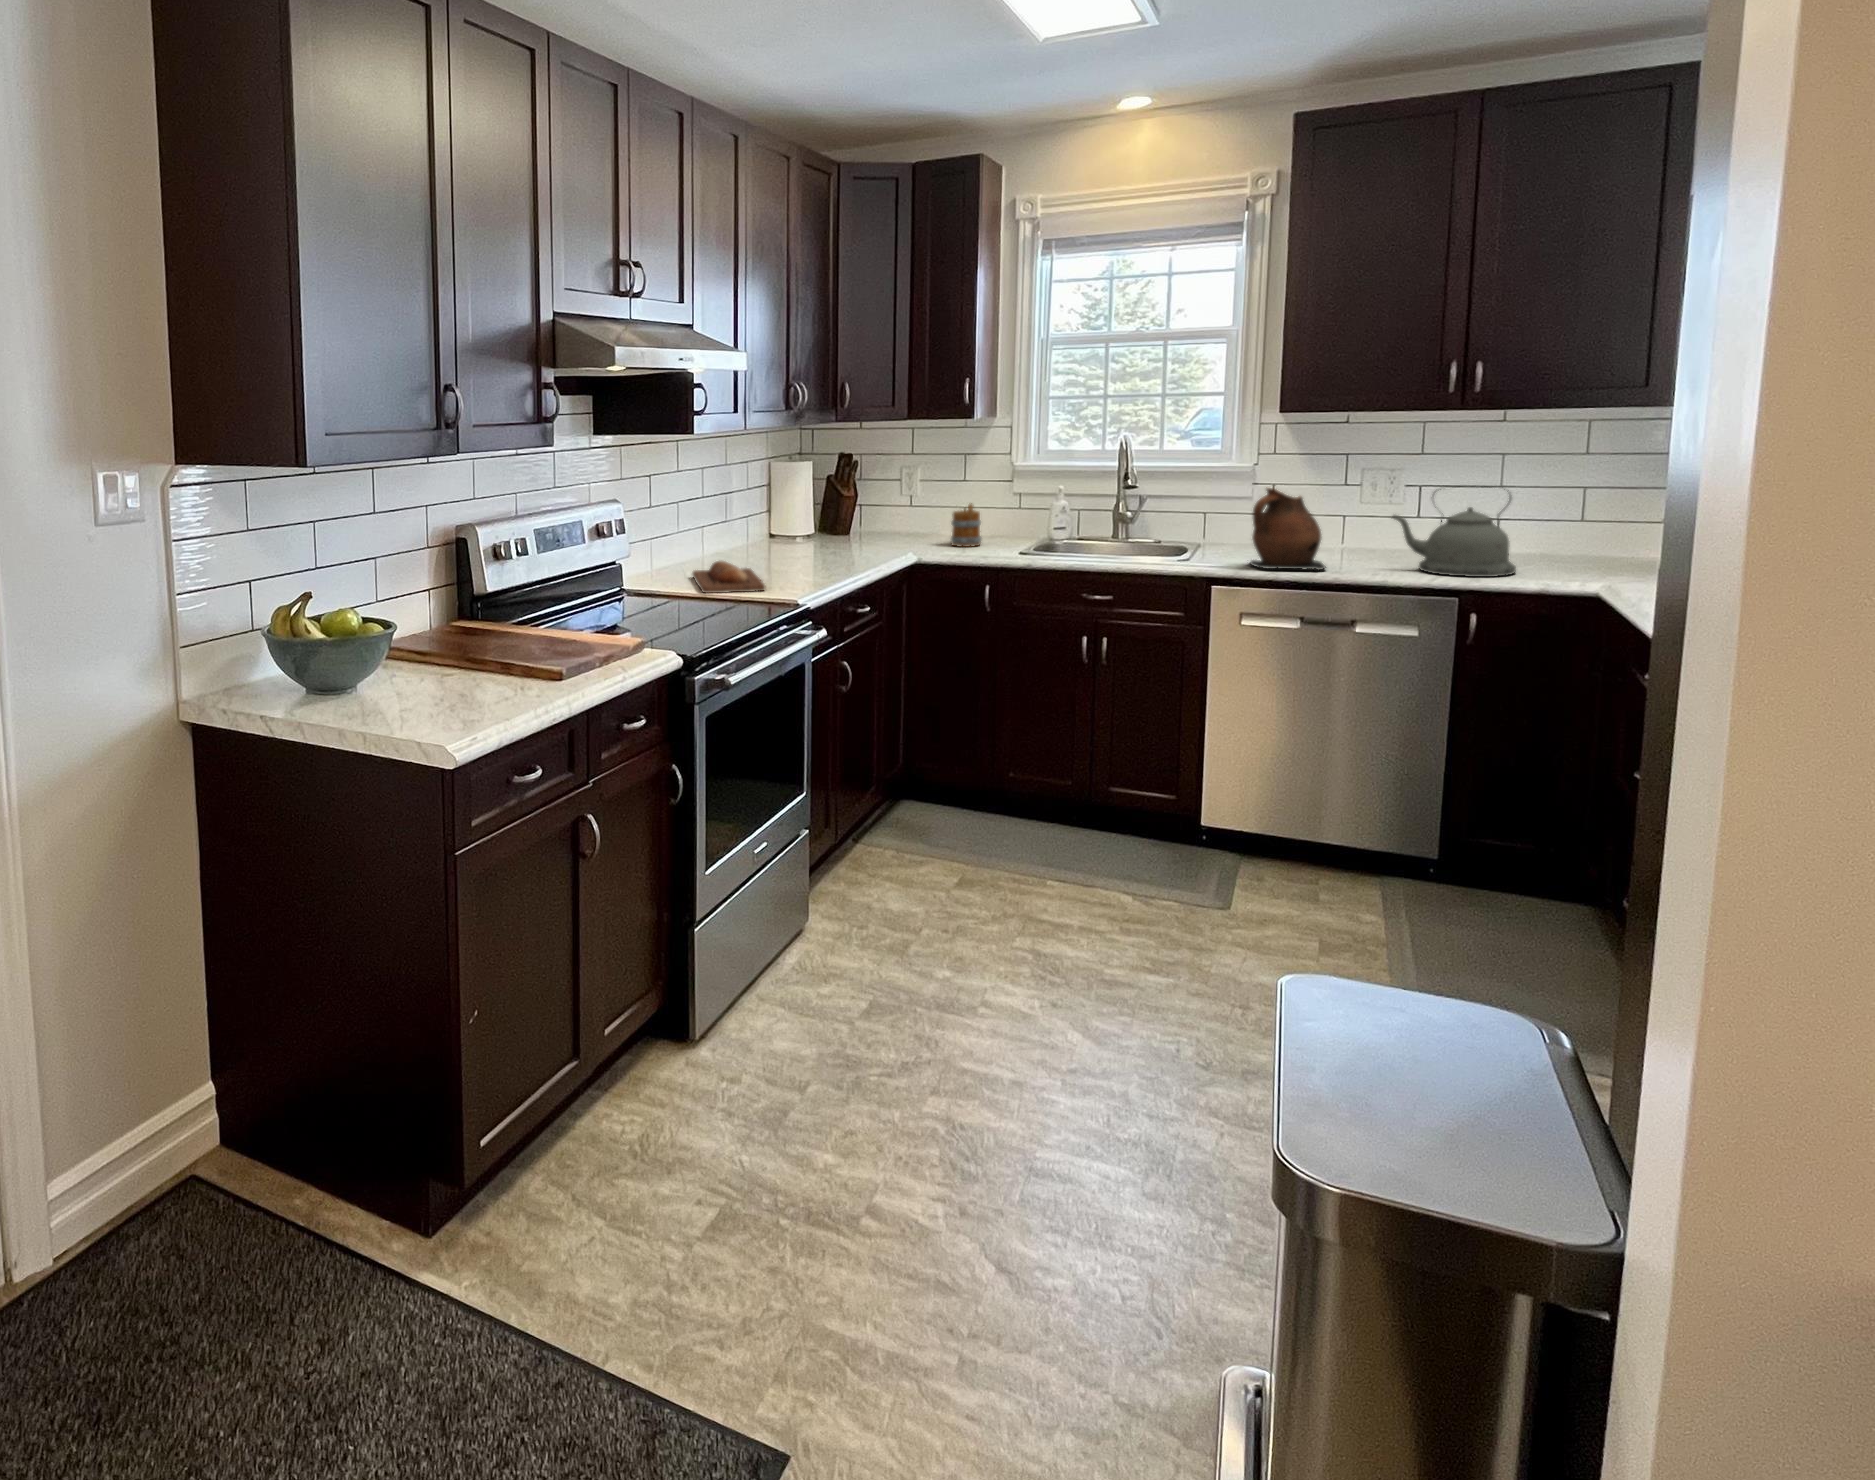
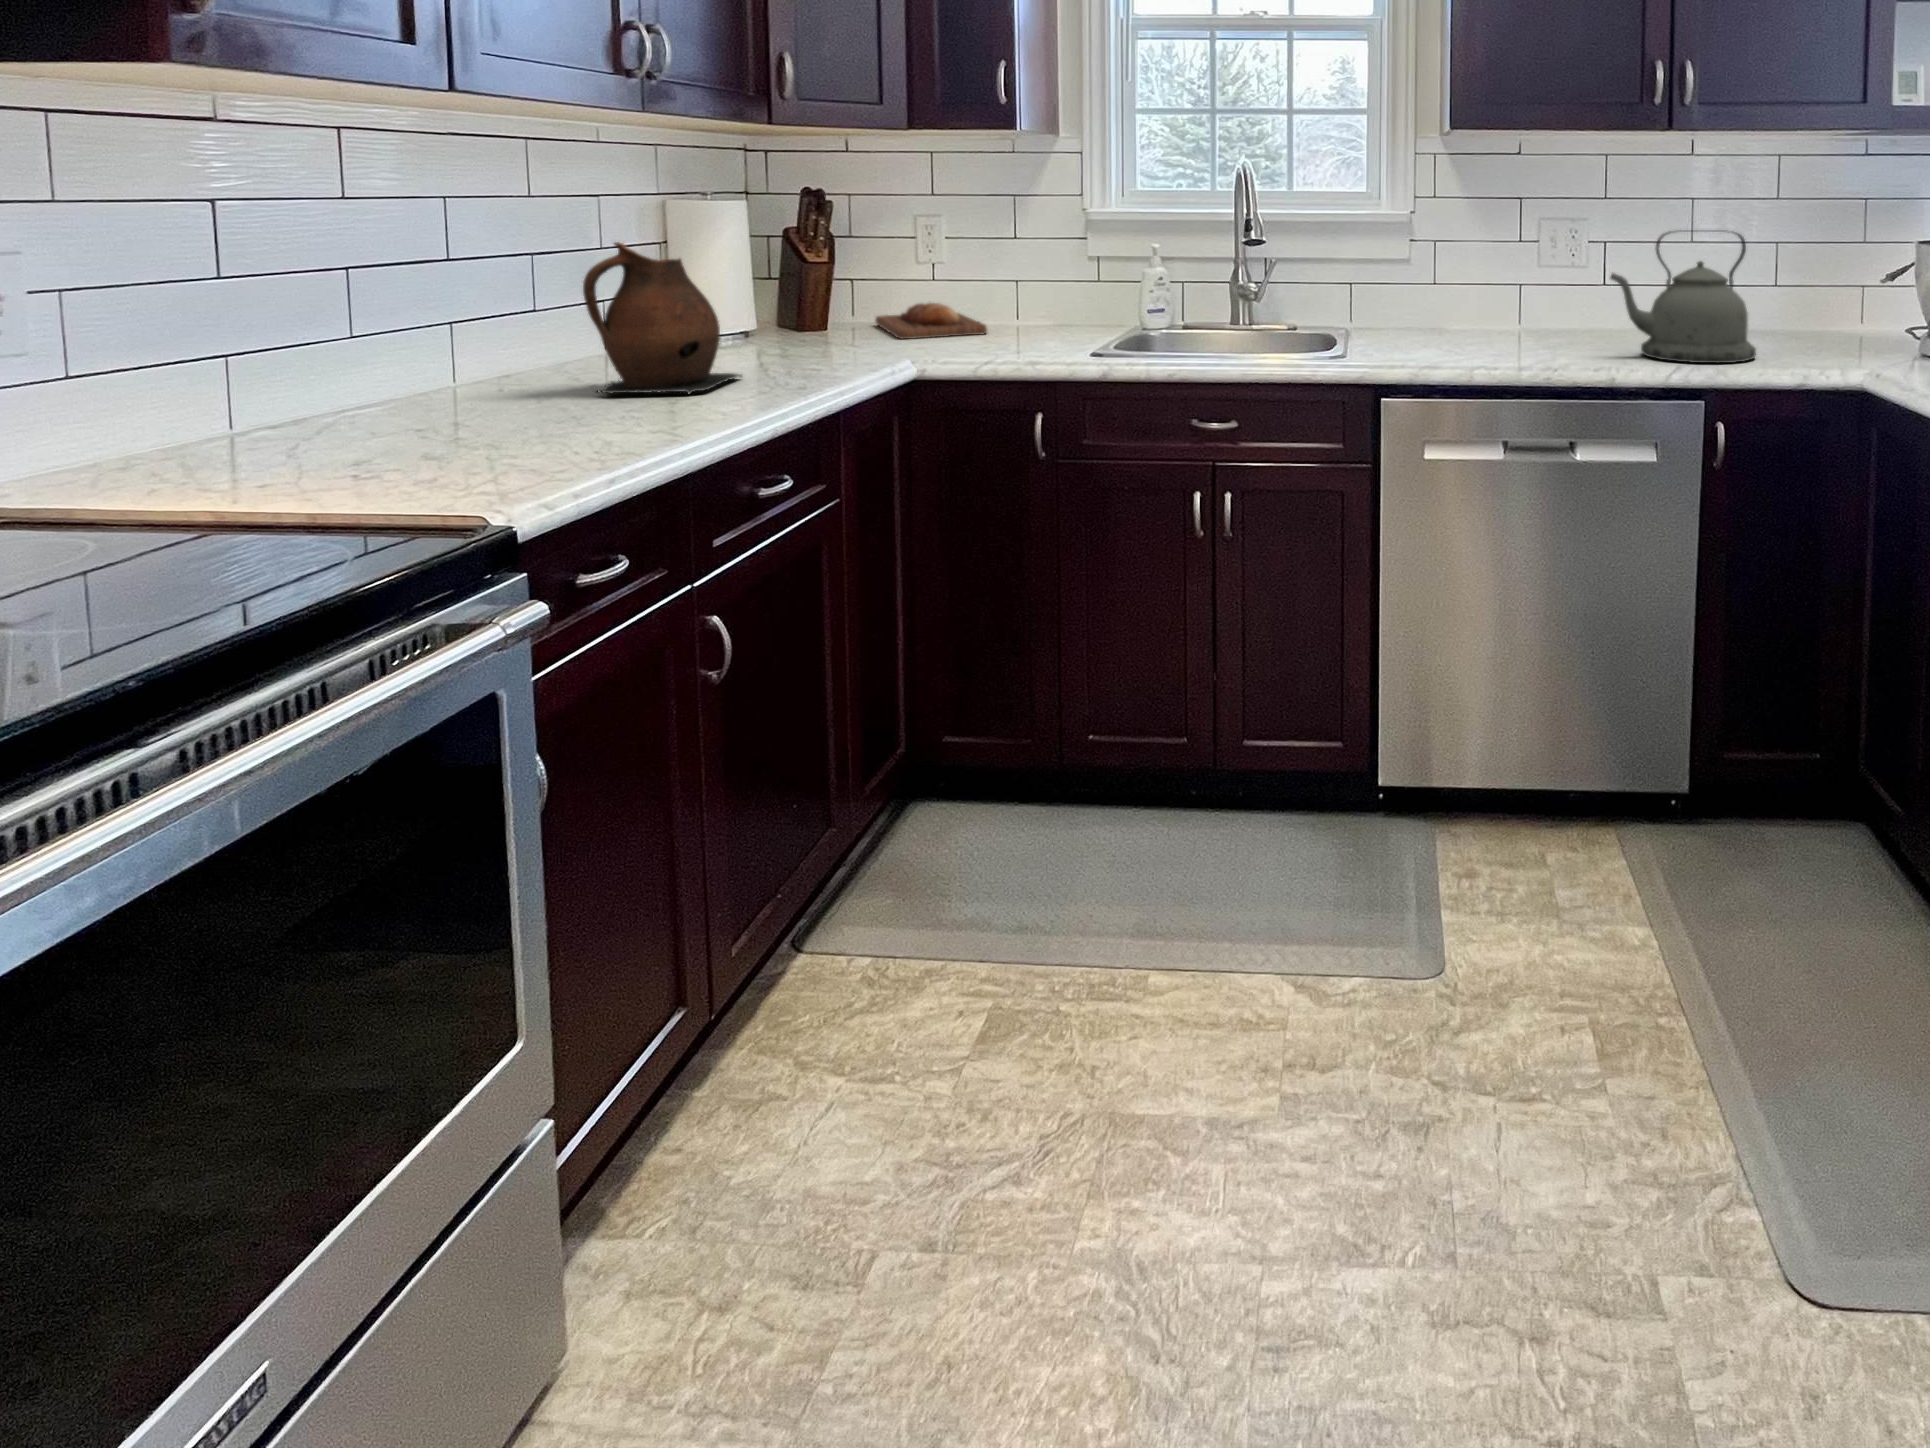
ceramic pitcher: present [1250,488,1326,570] -> present [583,242,742,394]
mug: present [951,503,981,547] -> none [988,271,1039,343]
bread loaf: present [693,561,765,593] -> present [876,301,987,339]

